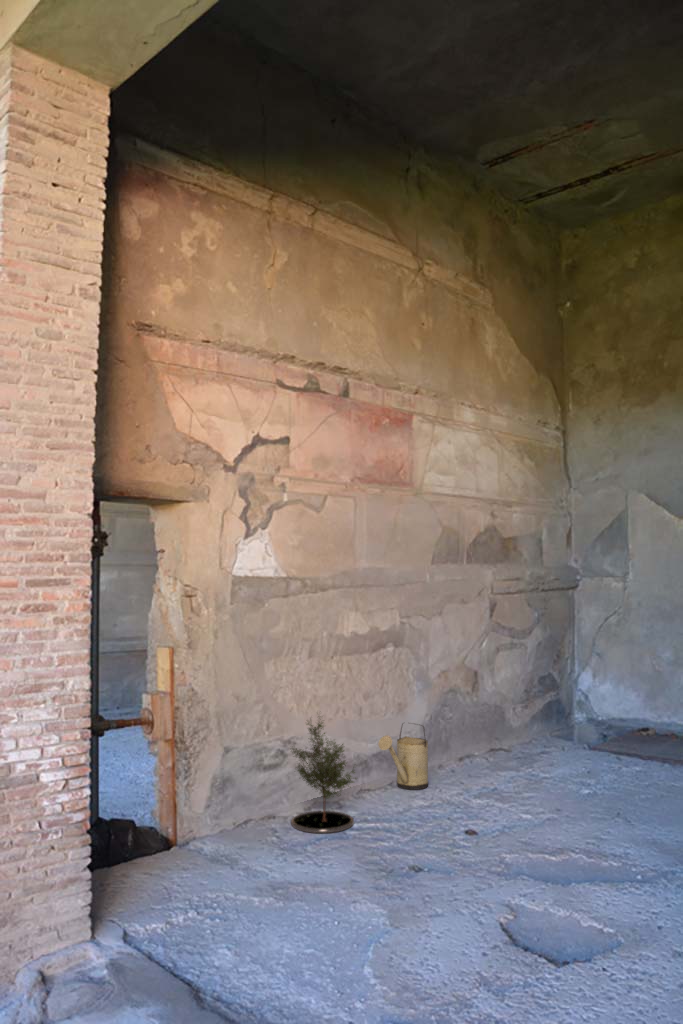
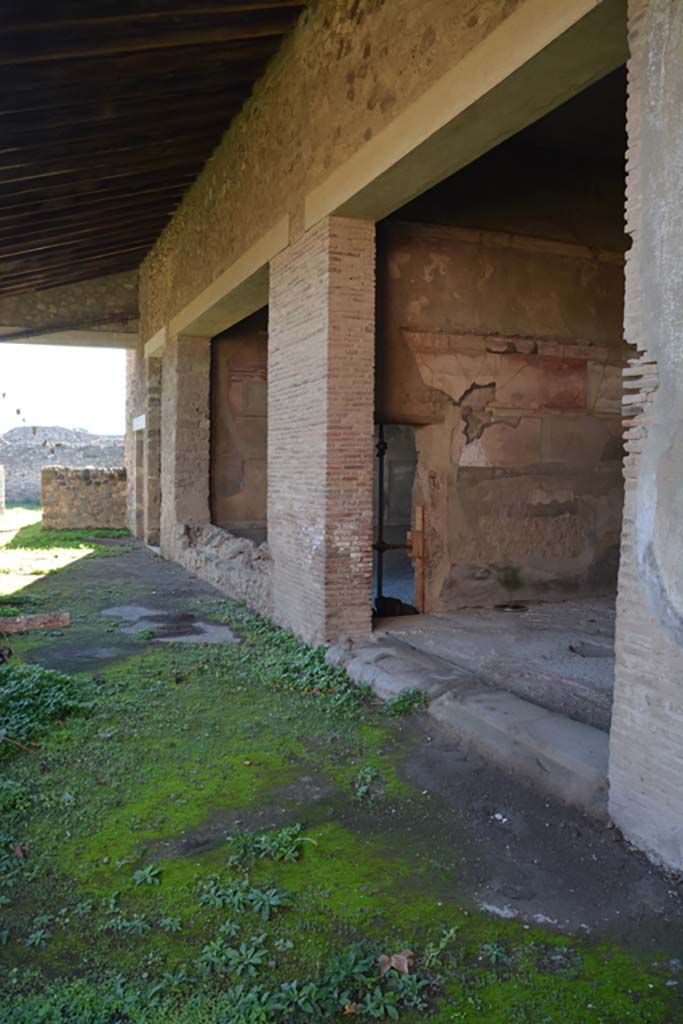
watering can: present [379,724,428,790] -> none [554,561,591,601]

